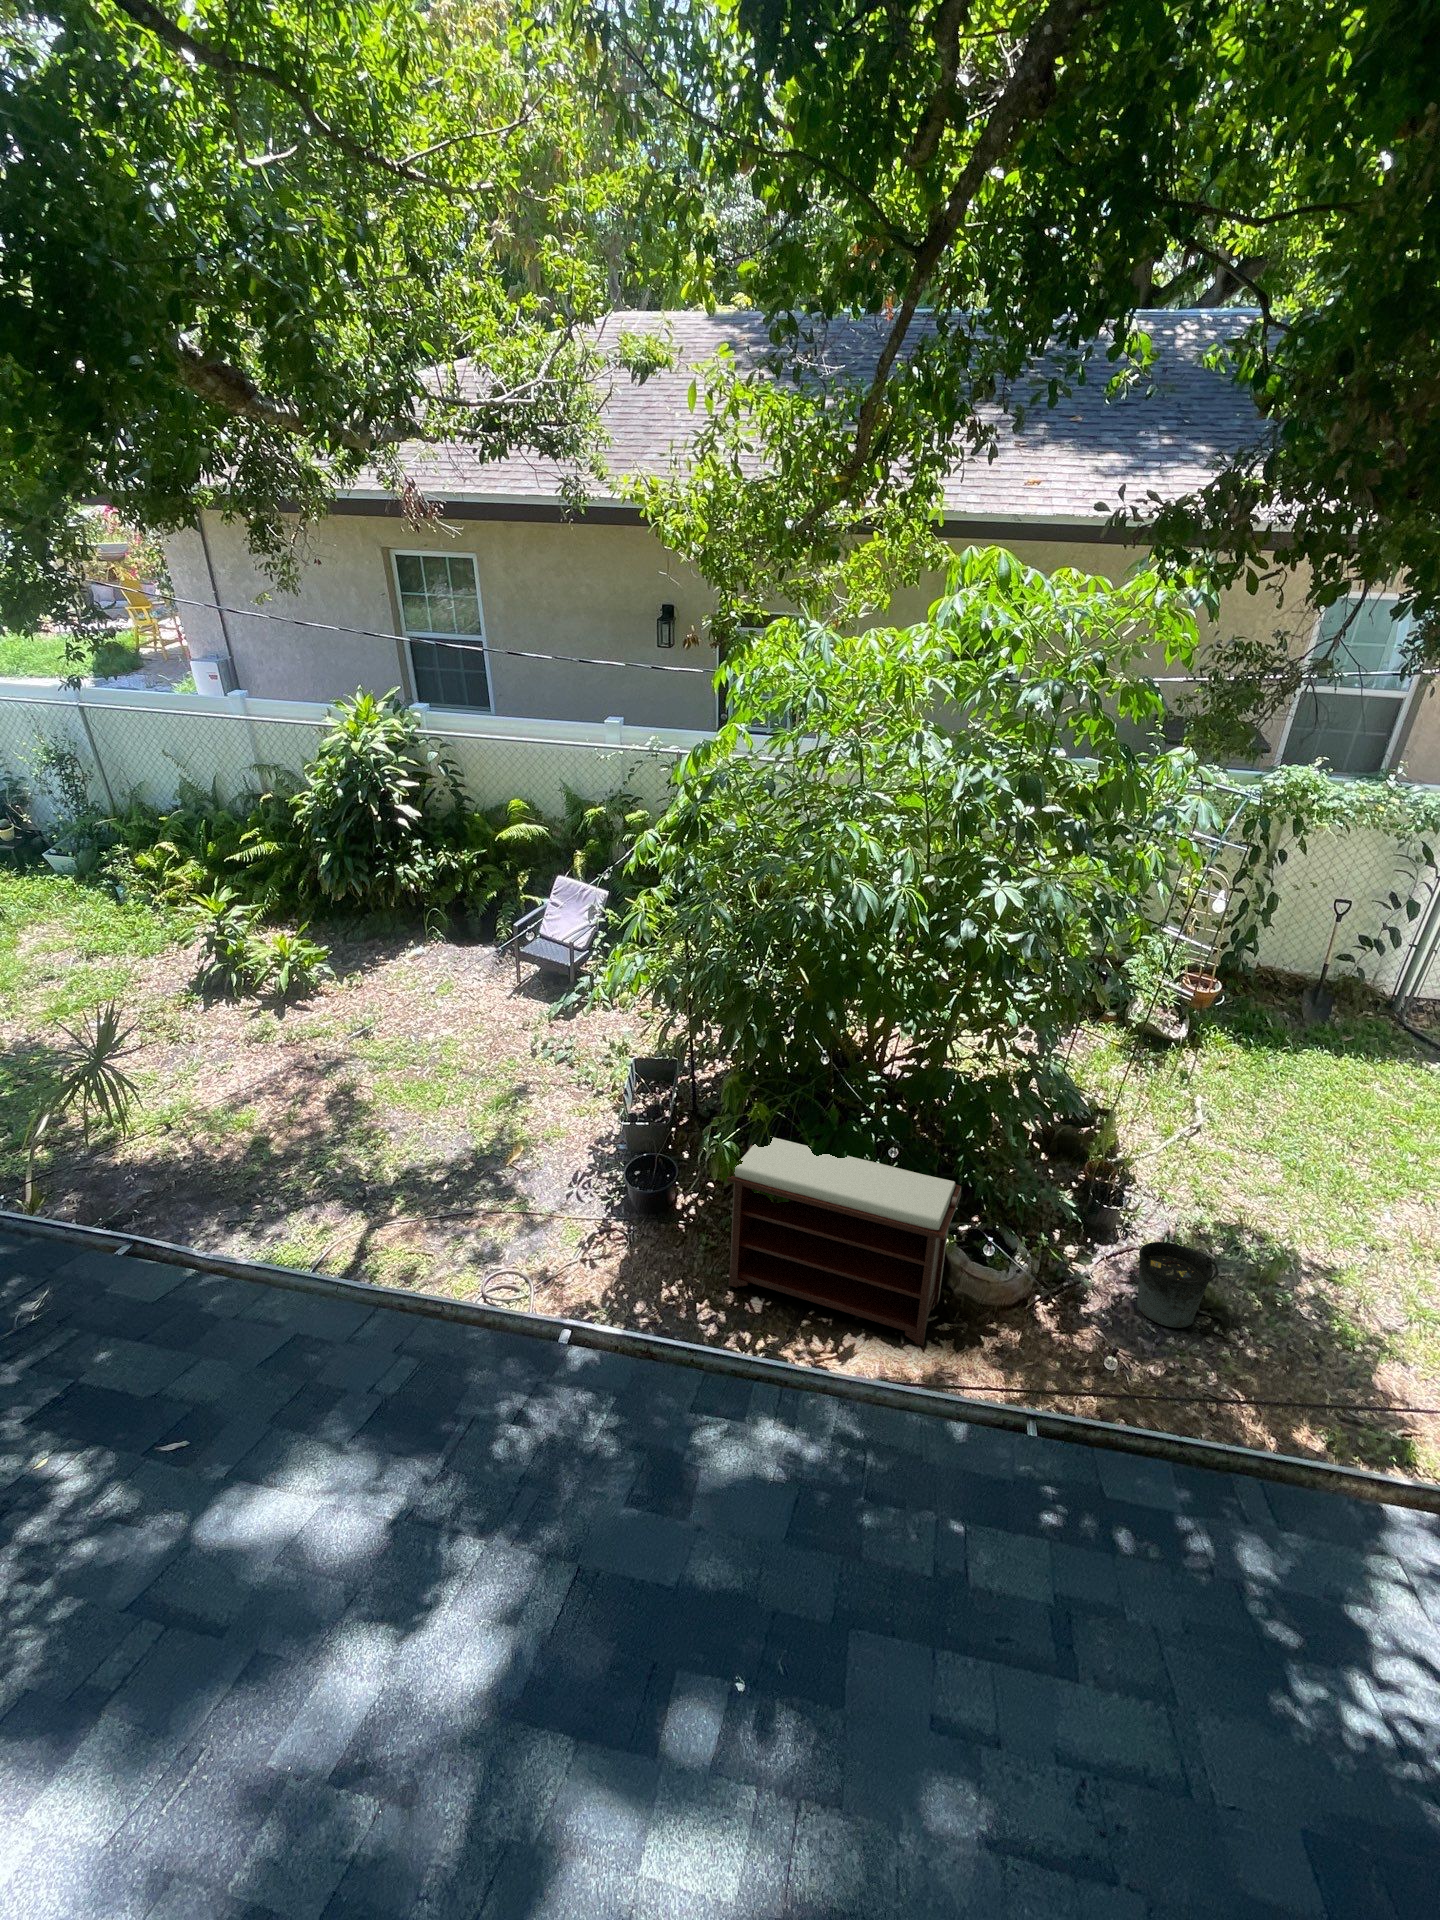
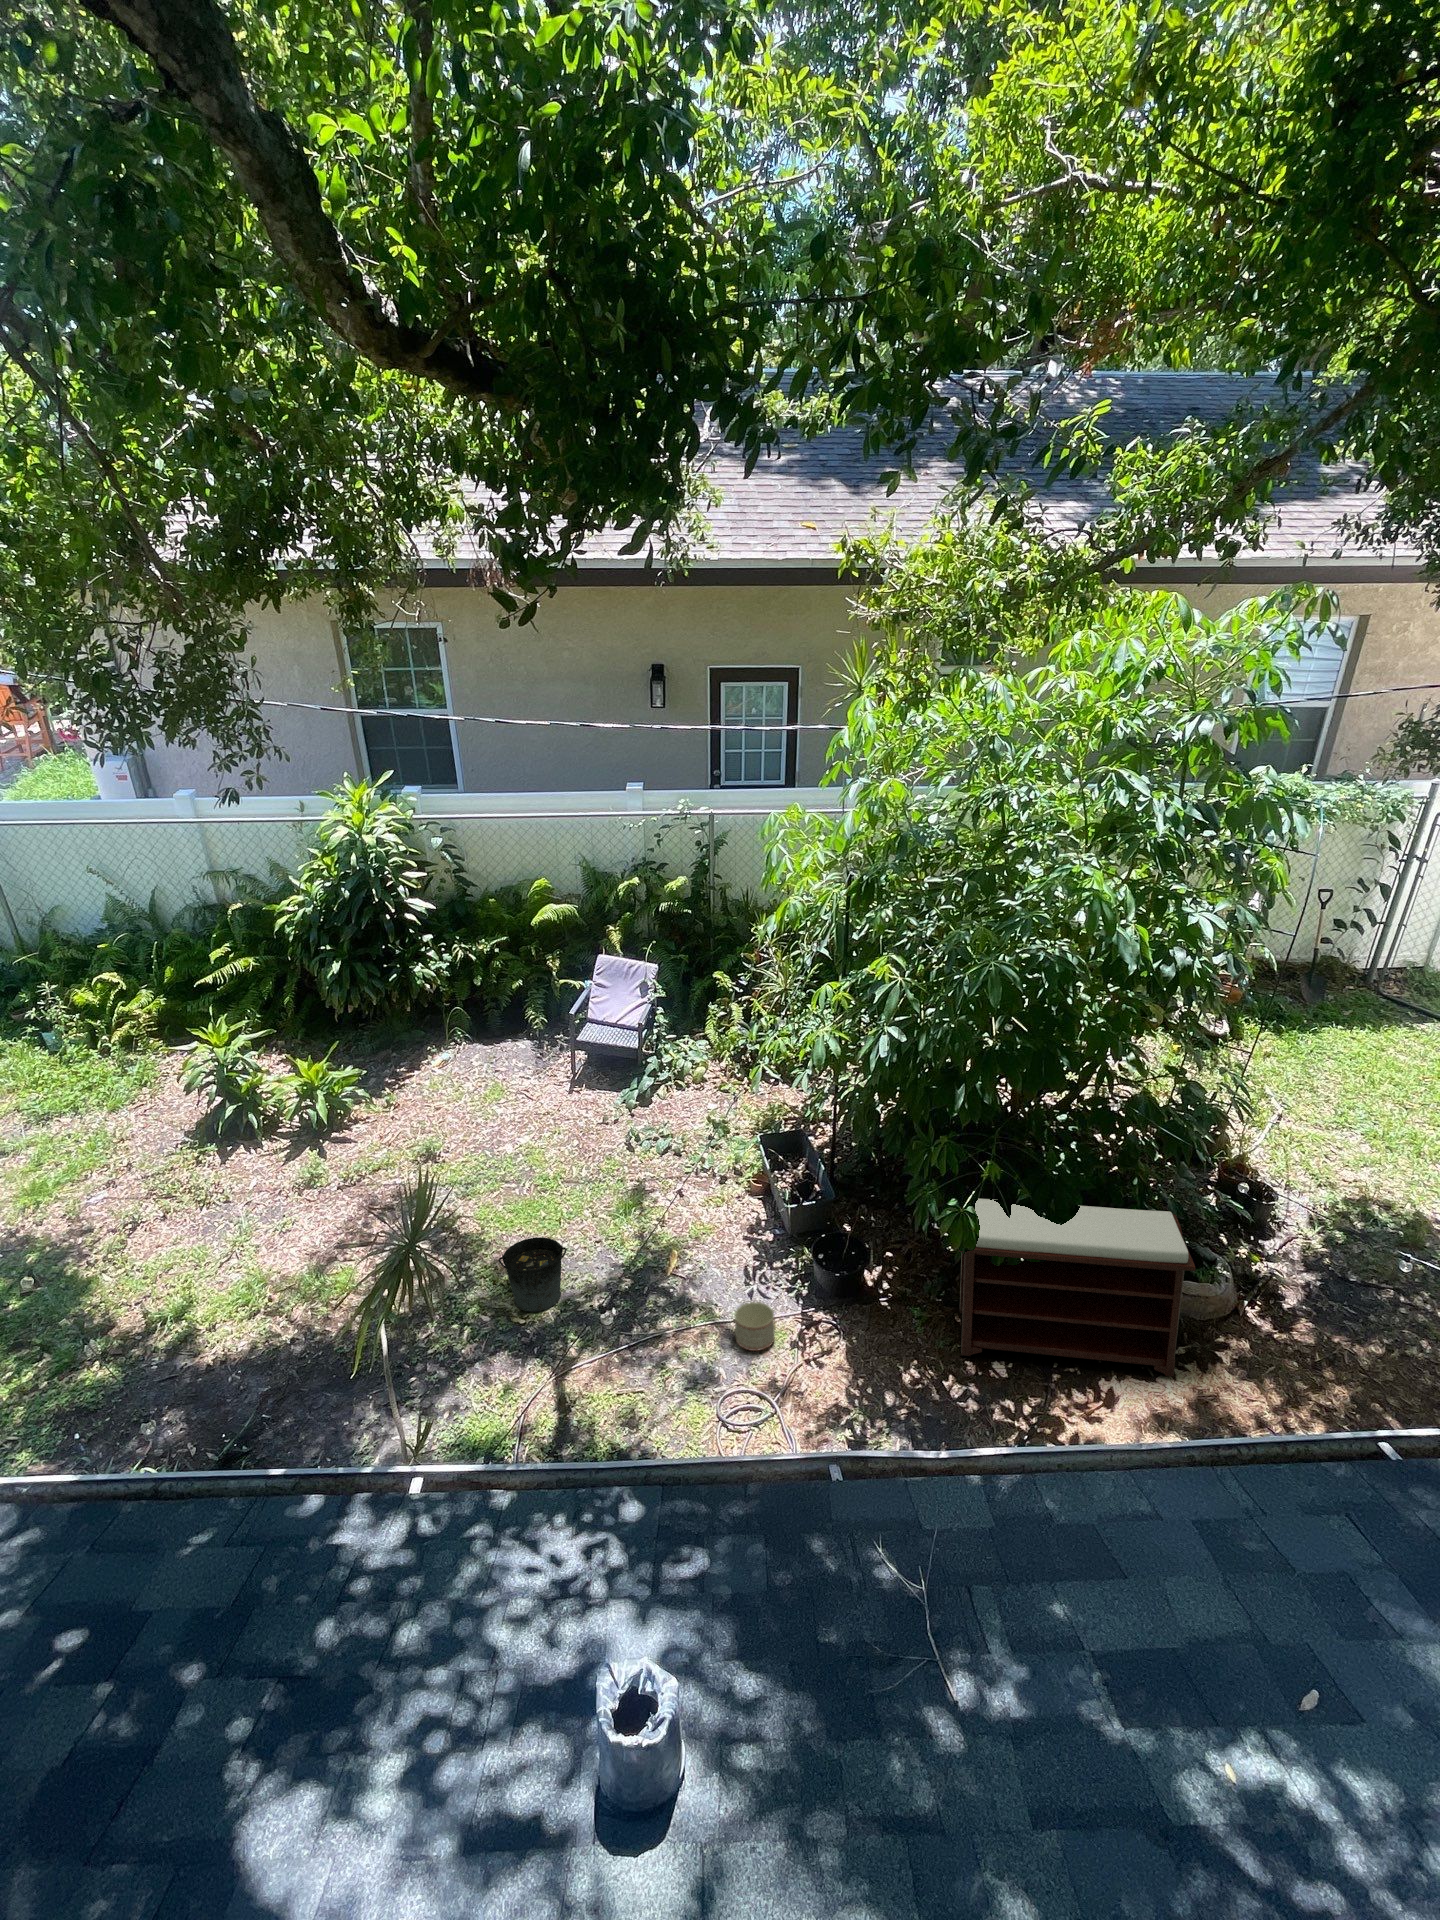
planter: none [530,1200,569,1244] -> present [735,1302,775,1351]
bucket: present [1137,1242,1218,1328] -> present [498,1237,567,1312]

